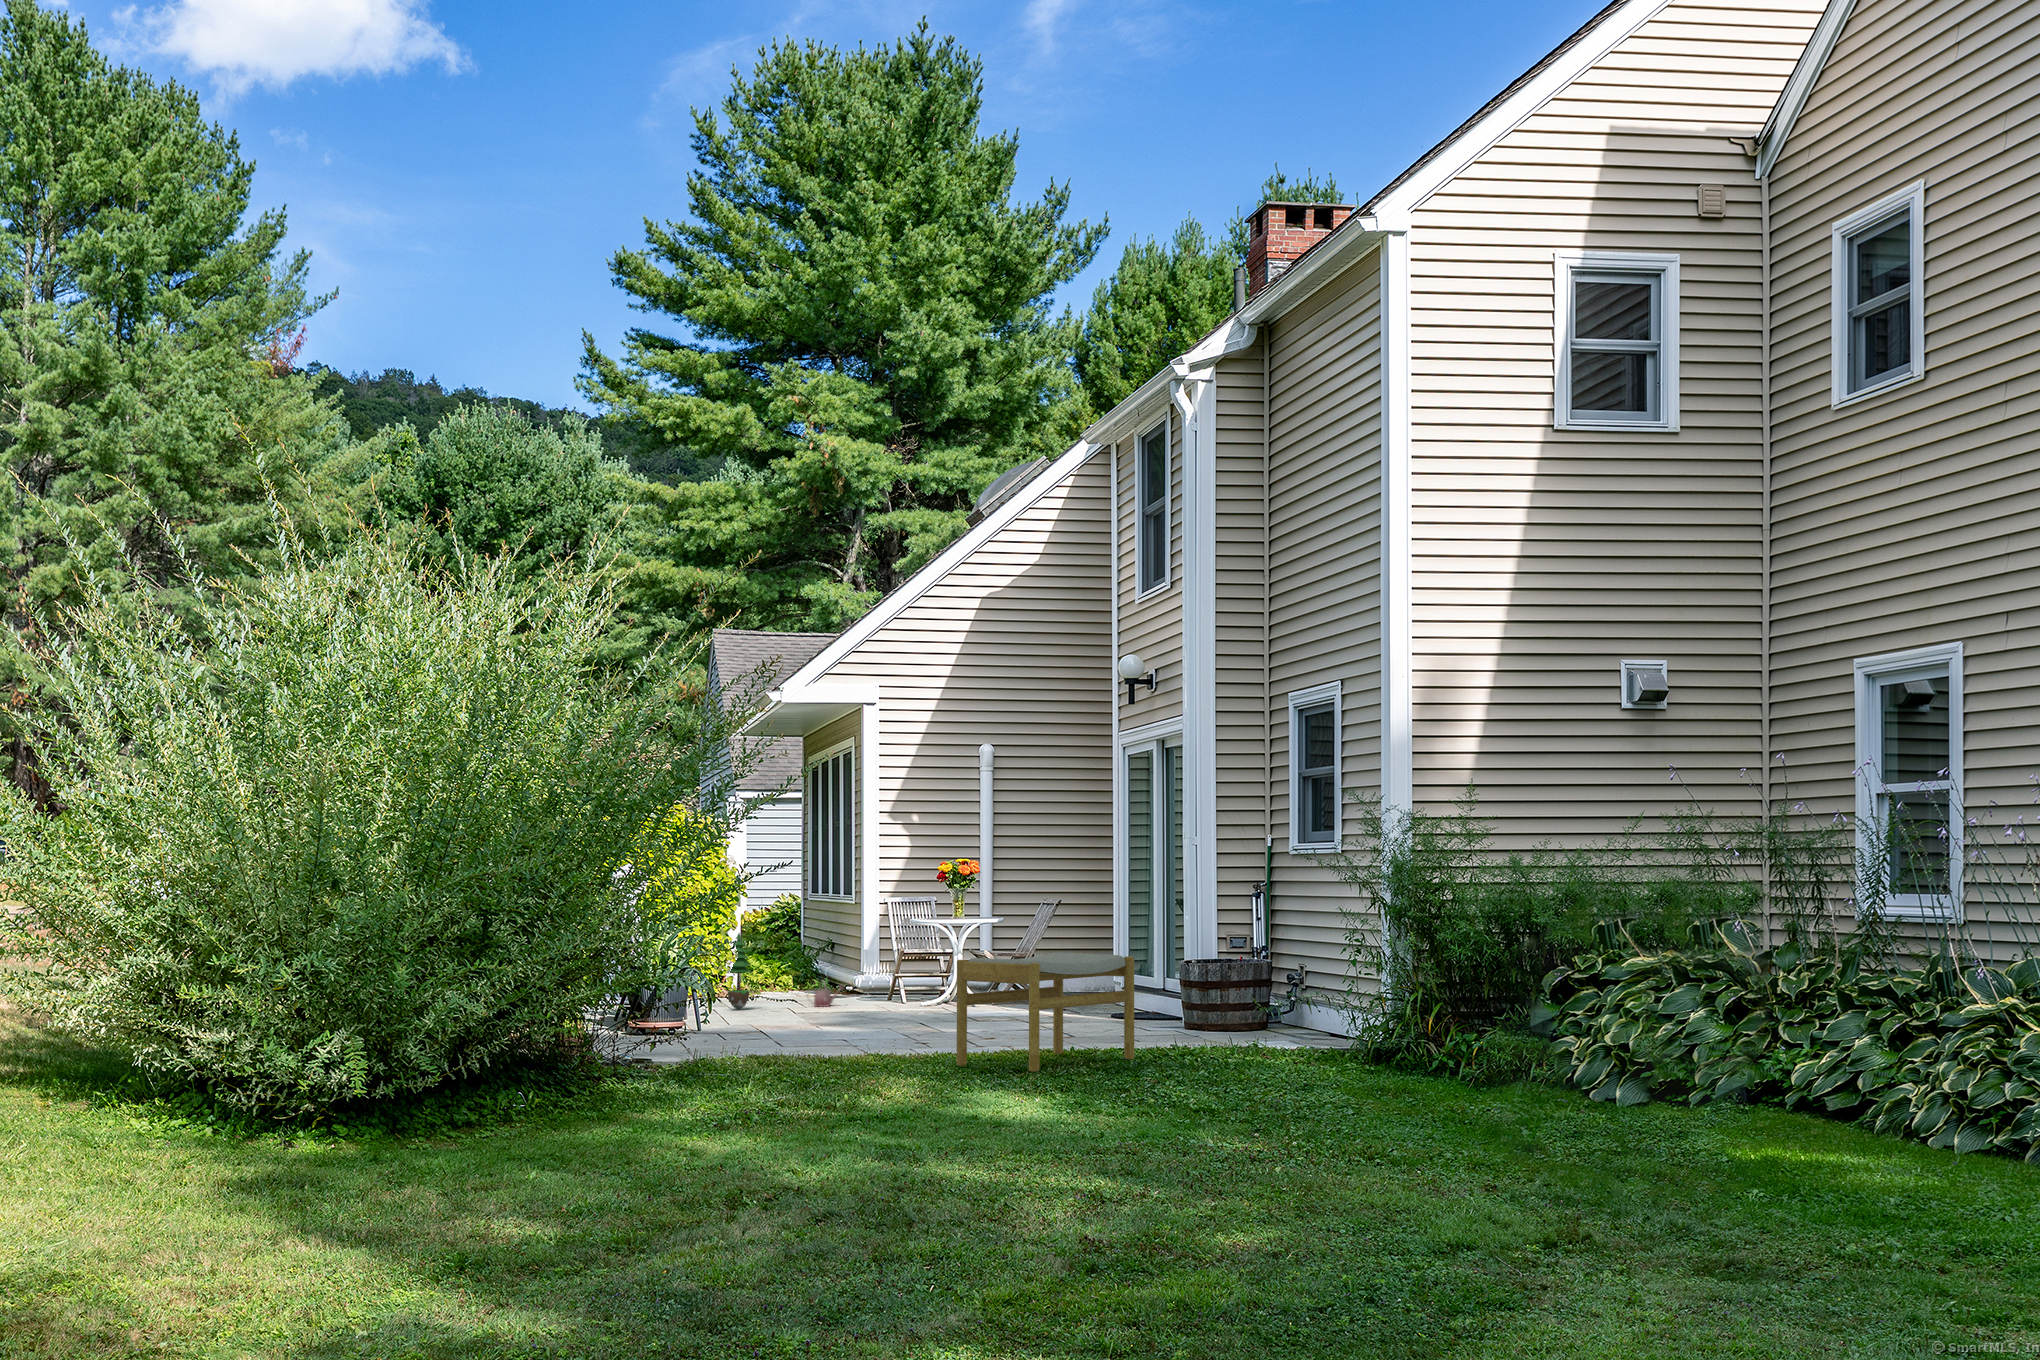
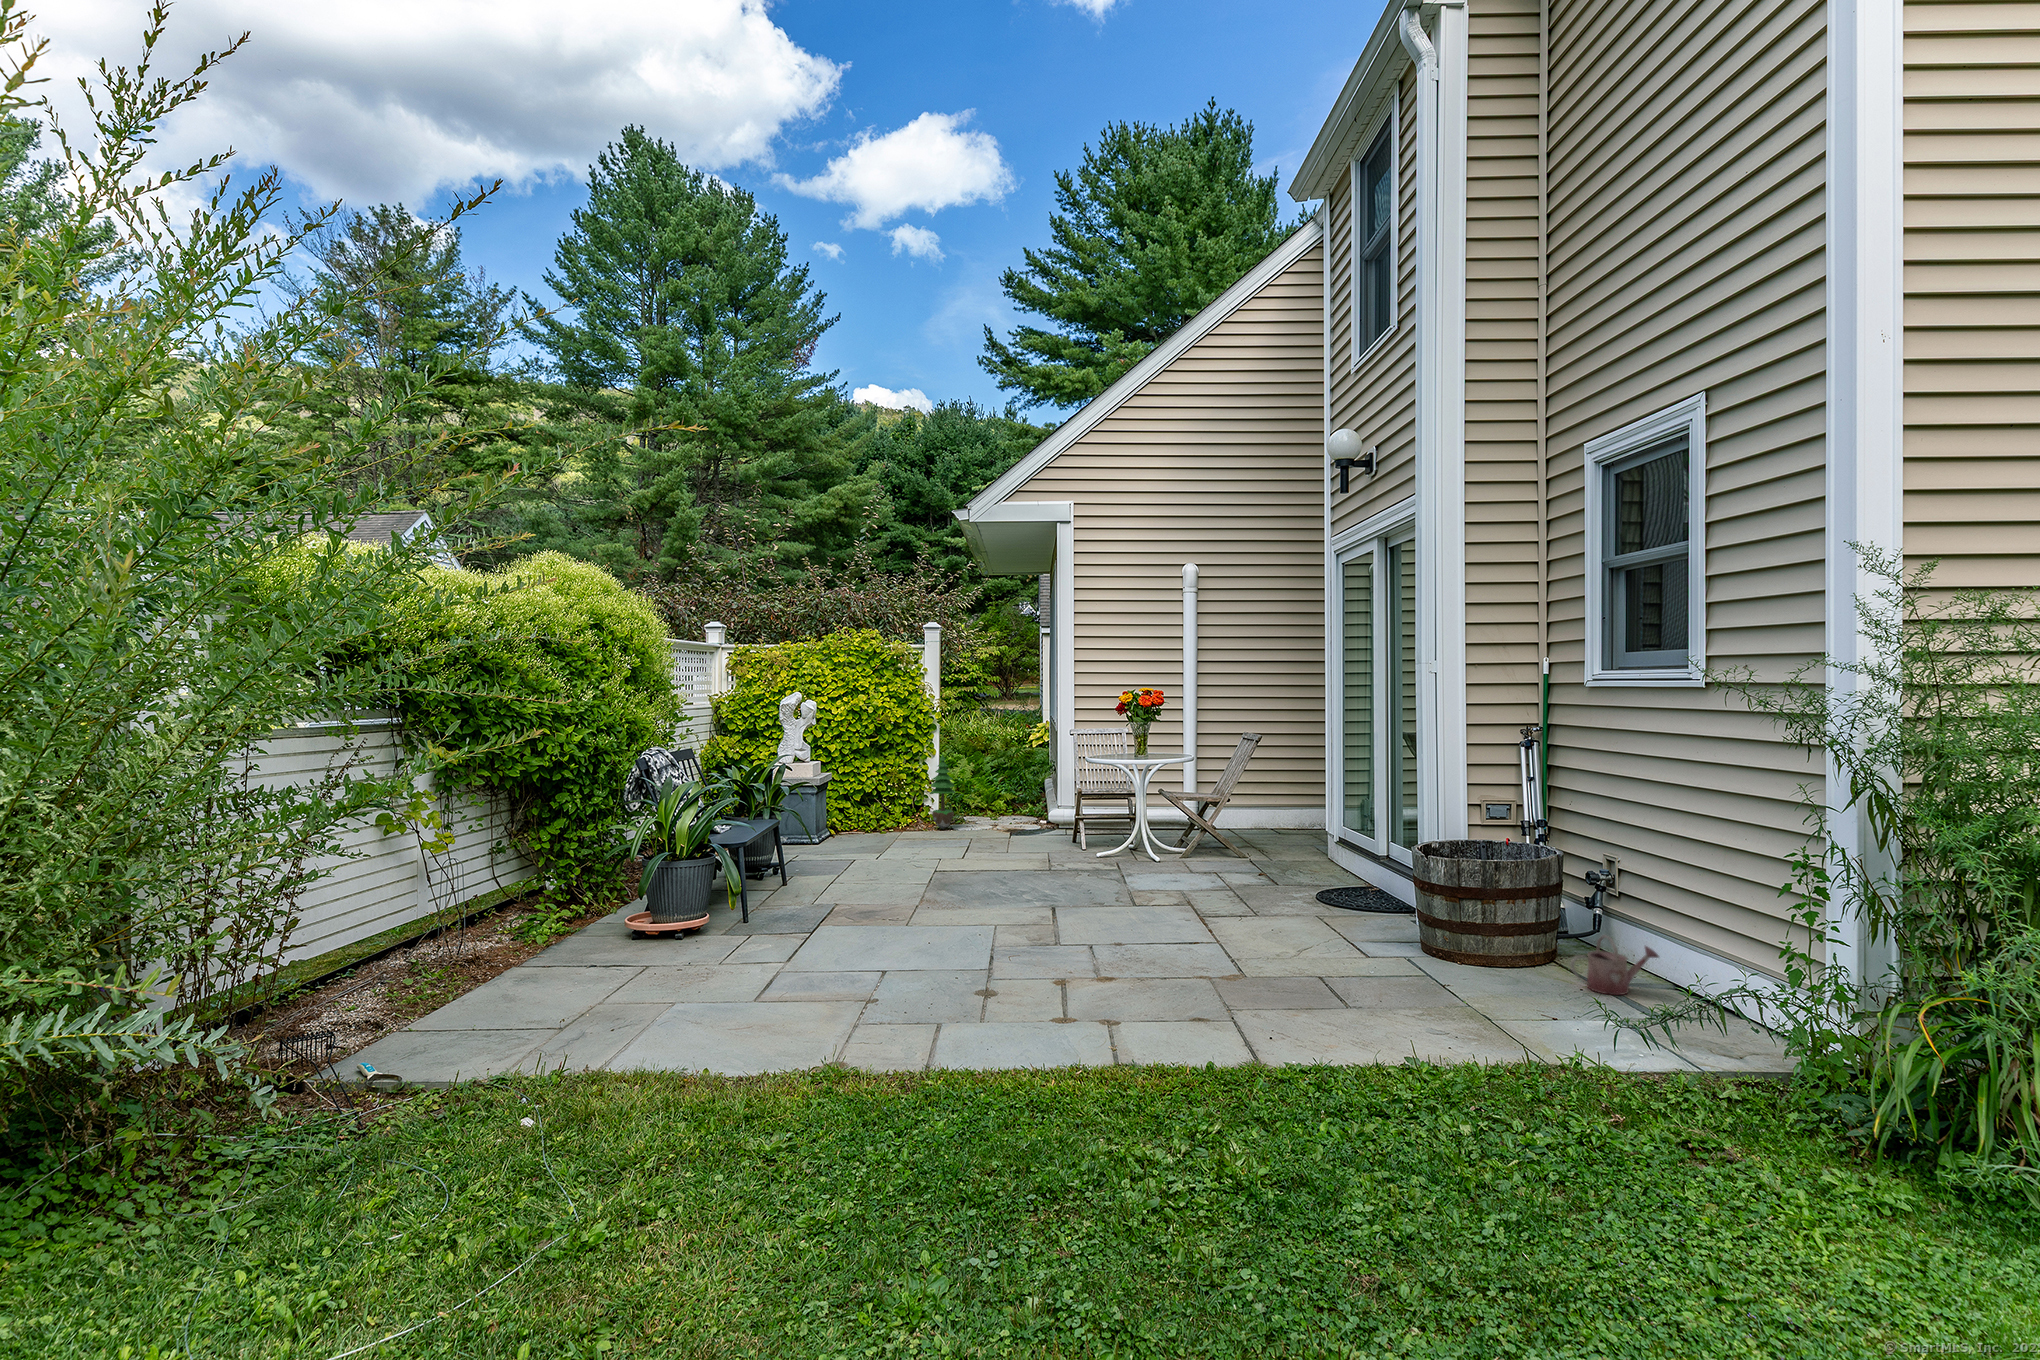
footstool: present [956,953,1134,1072] -> none [883,887,1299,1263]
watering can: present [809,981,844,1007] -> present [1571,935,1659,995]

